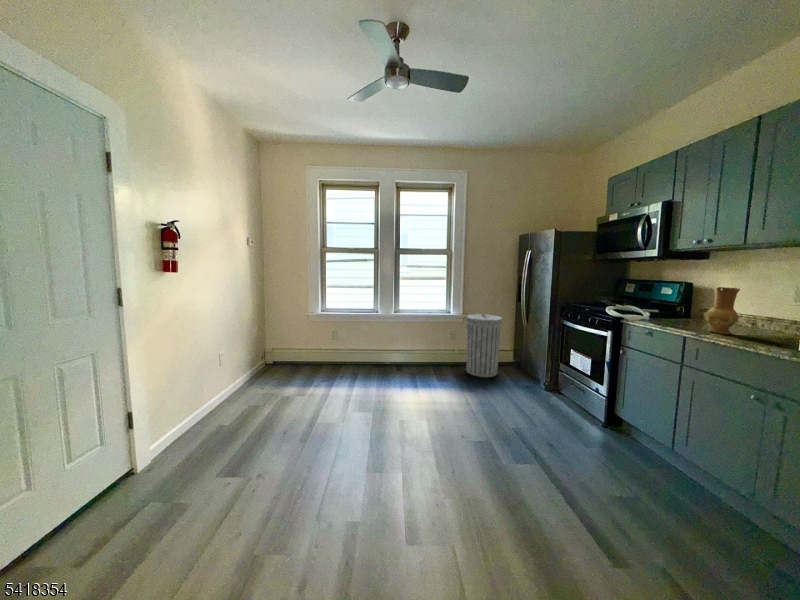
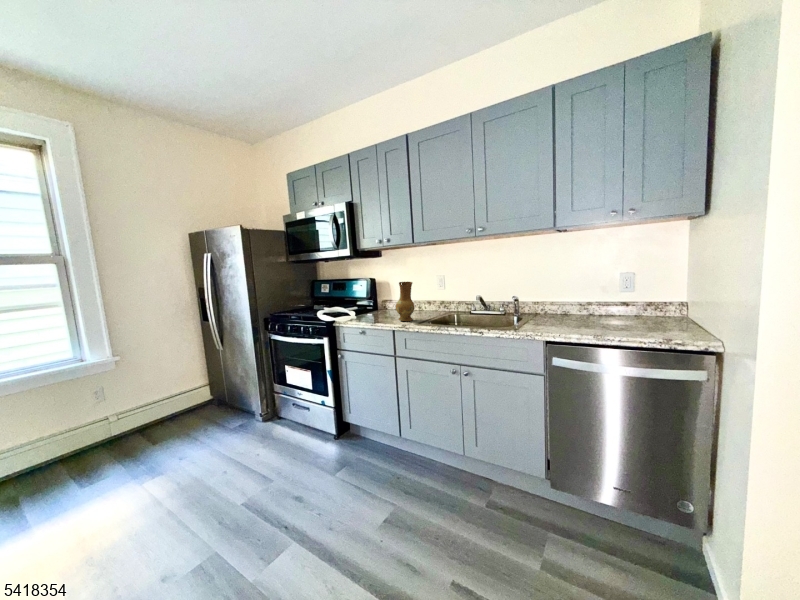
trash can: present [466,314,502,377] -> none [123,349,195,449]

